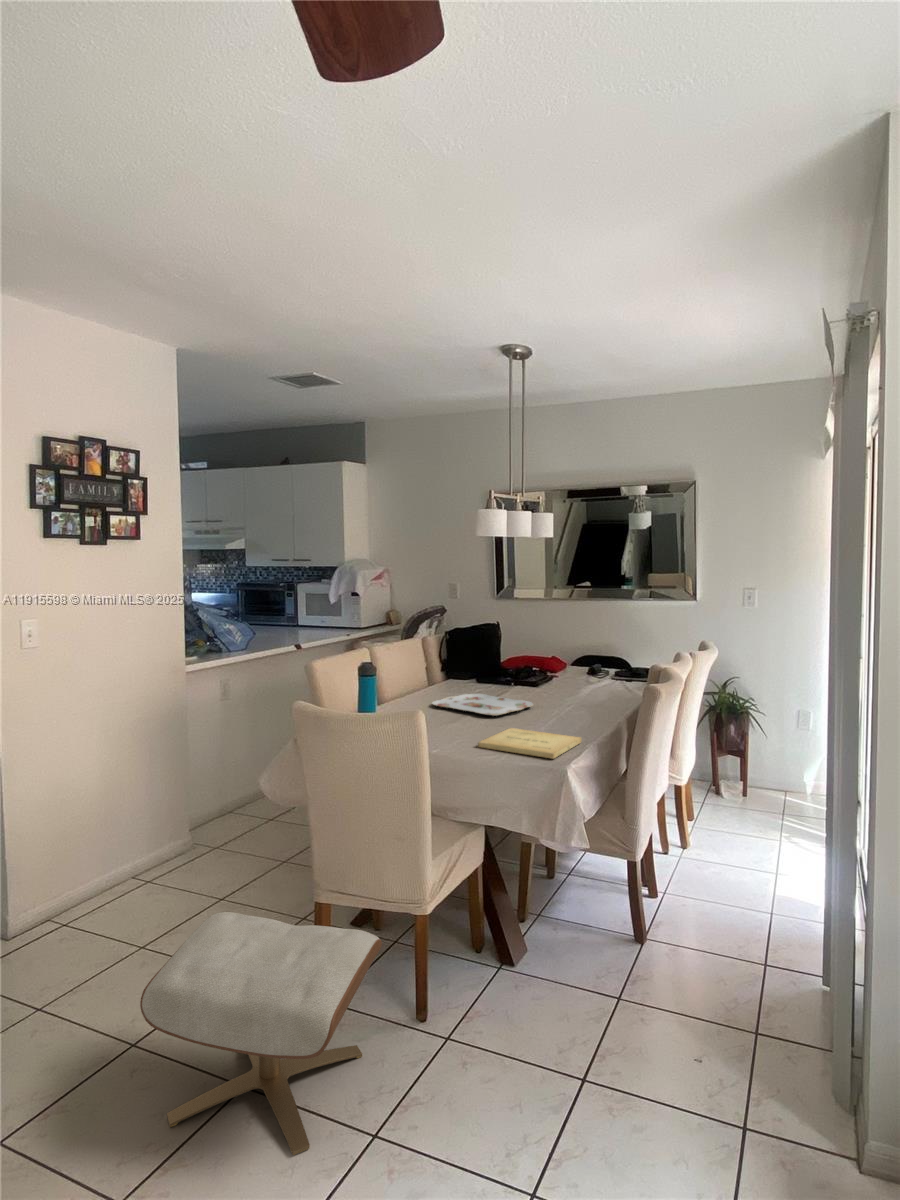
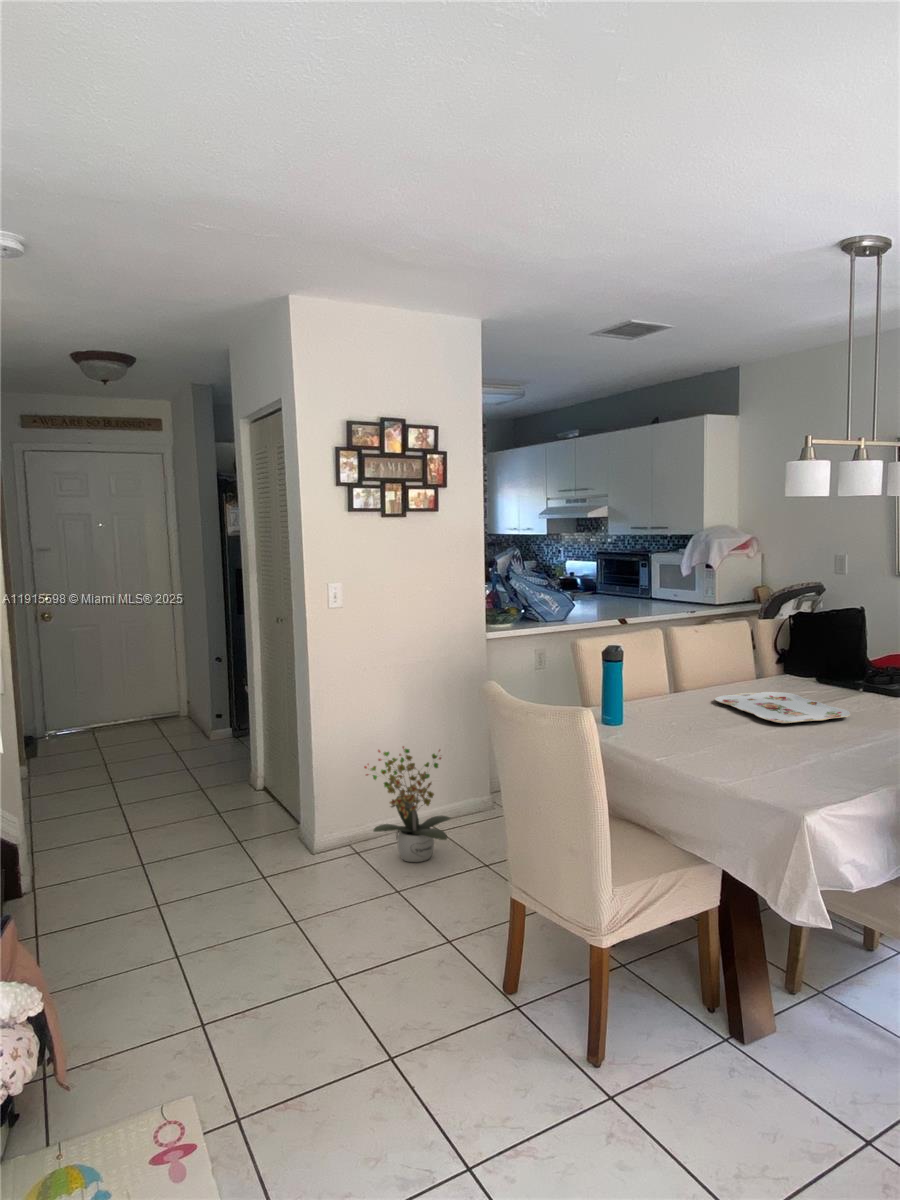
book: present [478,728,582,759] -> none [715,741,868,792]
potted plant: none [82,790,179,918] -> present [364,746,451,862]
ottoman: present [140,912,382,1155] -> none [309,879,537,1144]

